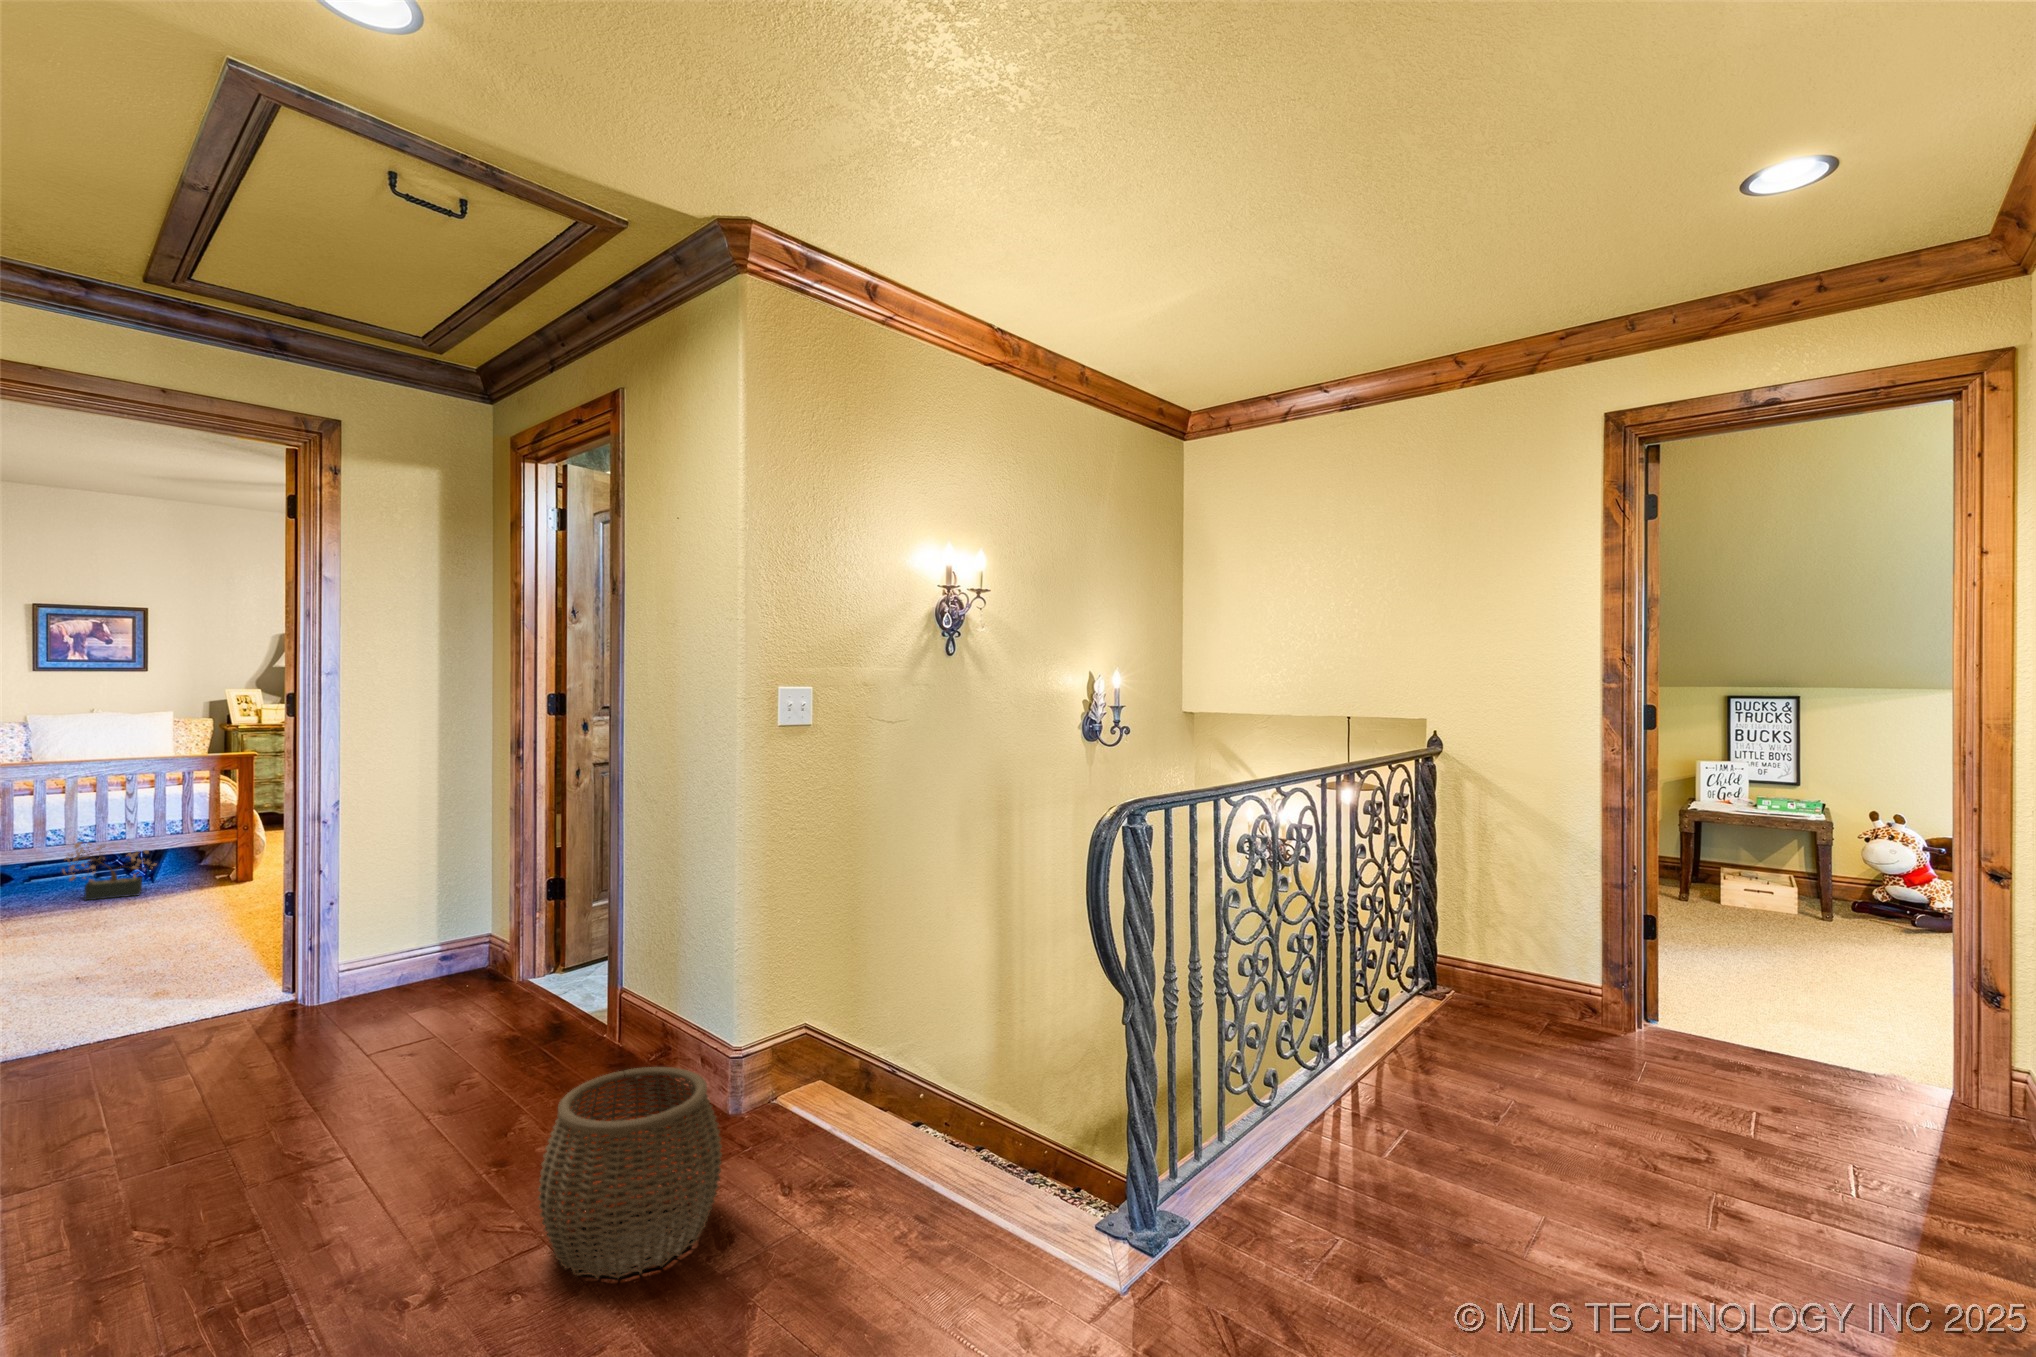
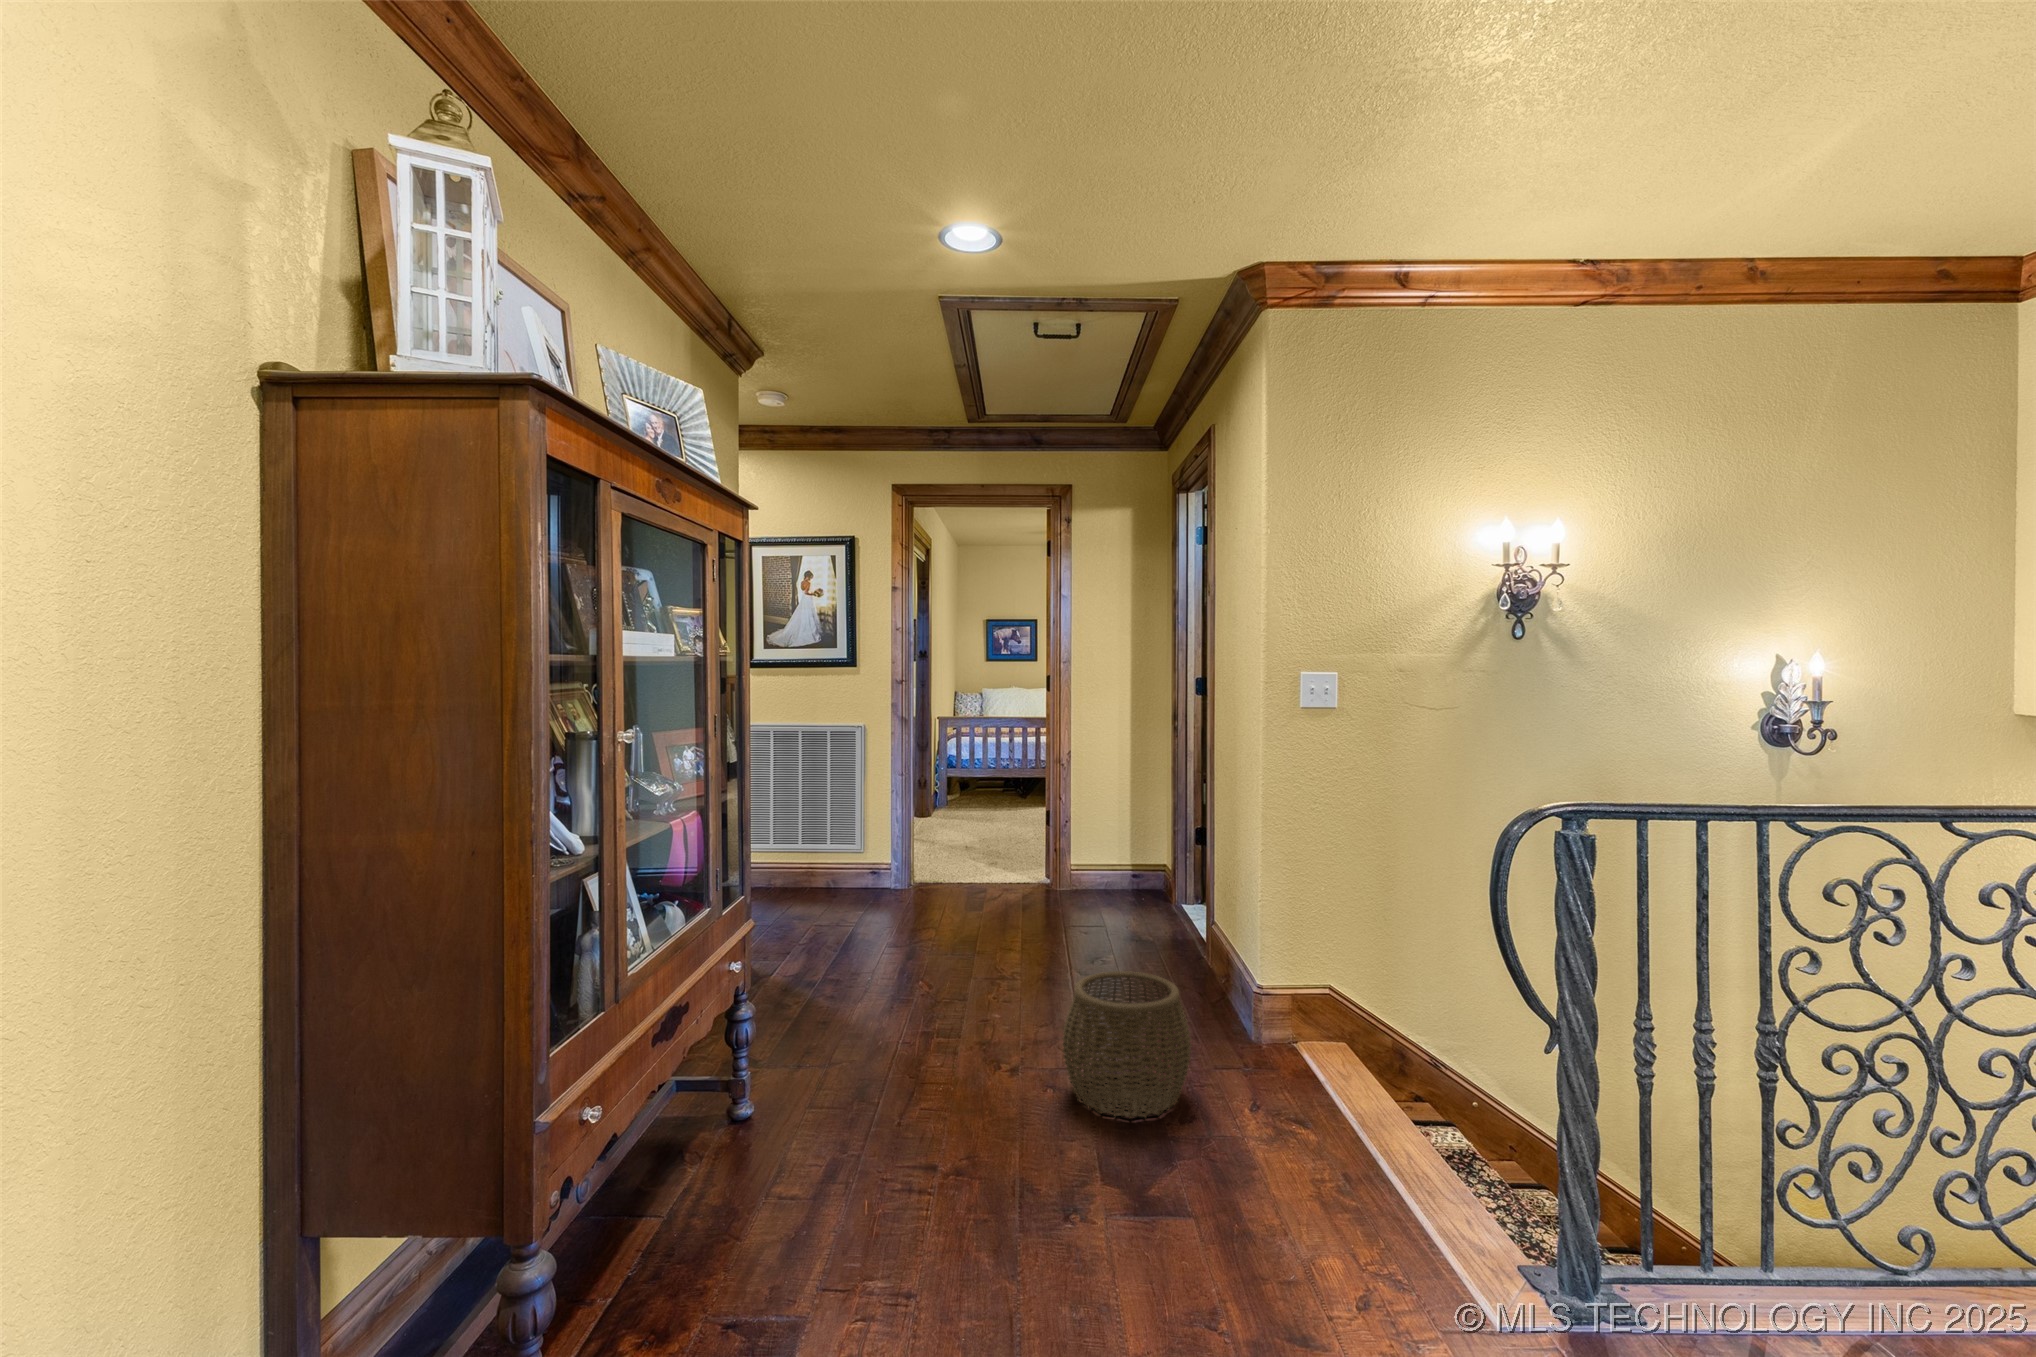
decorative plant: present [62,842,156,900] -> none [976,772,1019,811]

